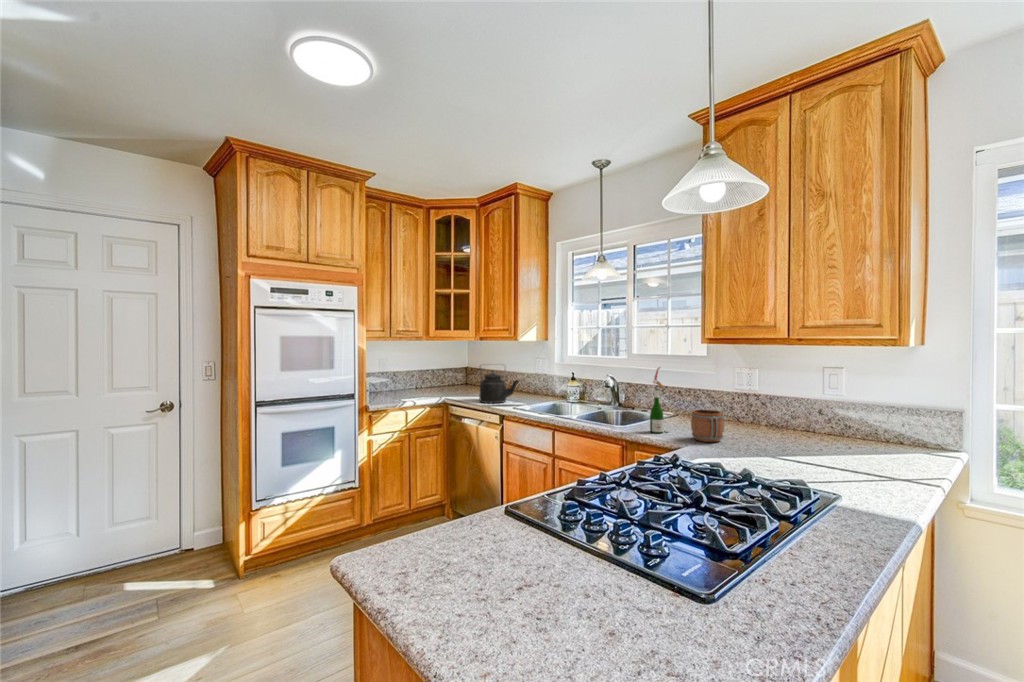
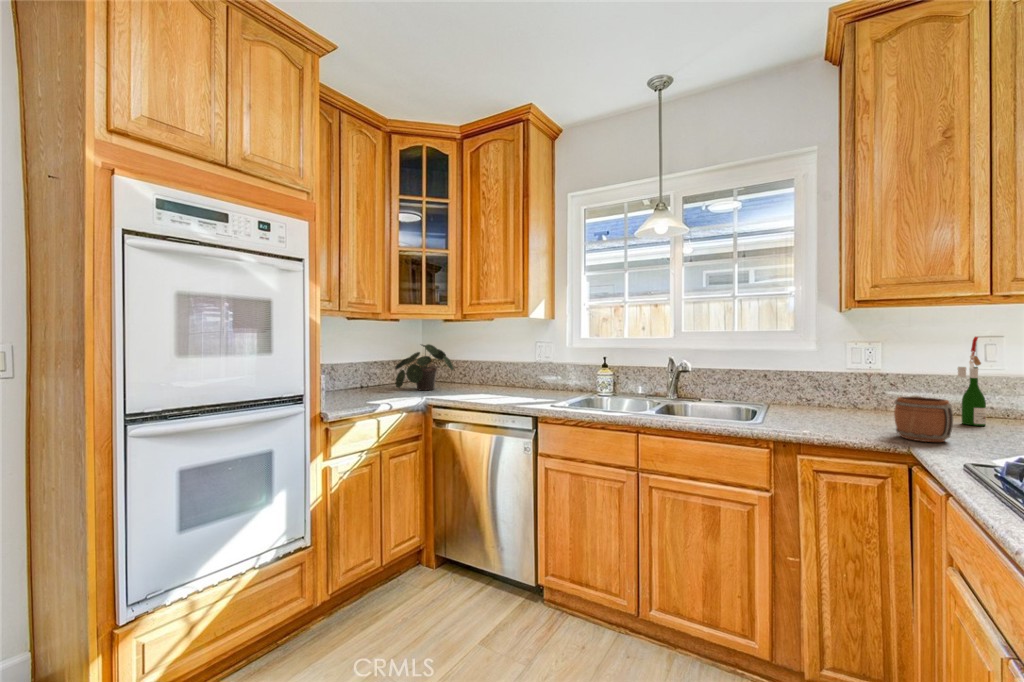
potted plant: none [432,359,475,393] -> present [395,344,453,390]
wine bottle: present [648,368,669,433] -> present [958,337,986,426]
kettle: present [479,369,518,403] -> none [480,348,534,402]

